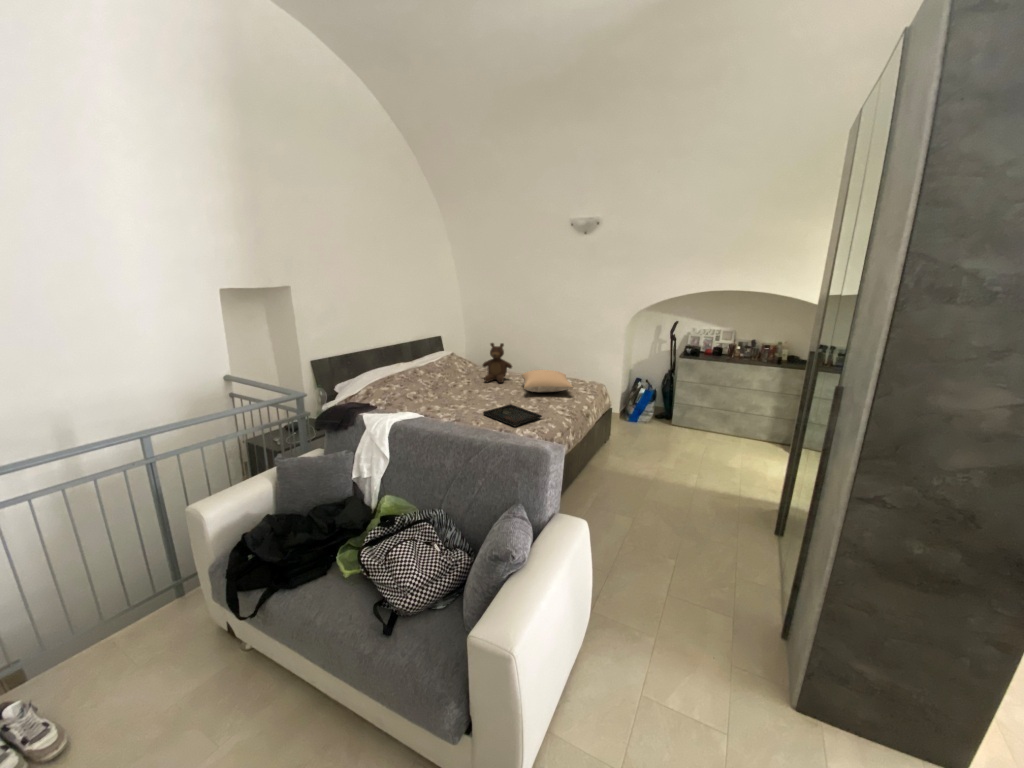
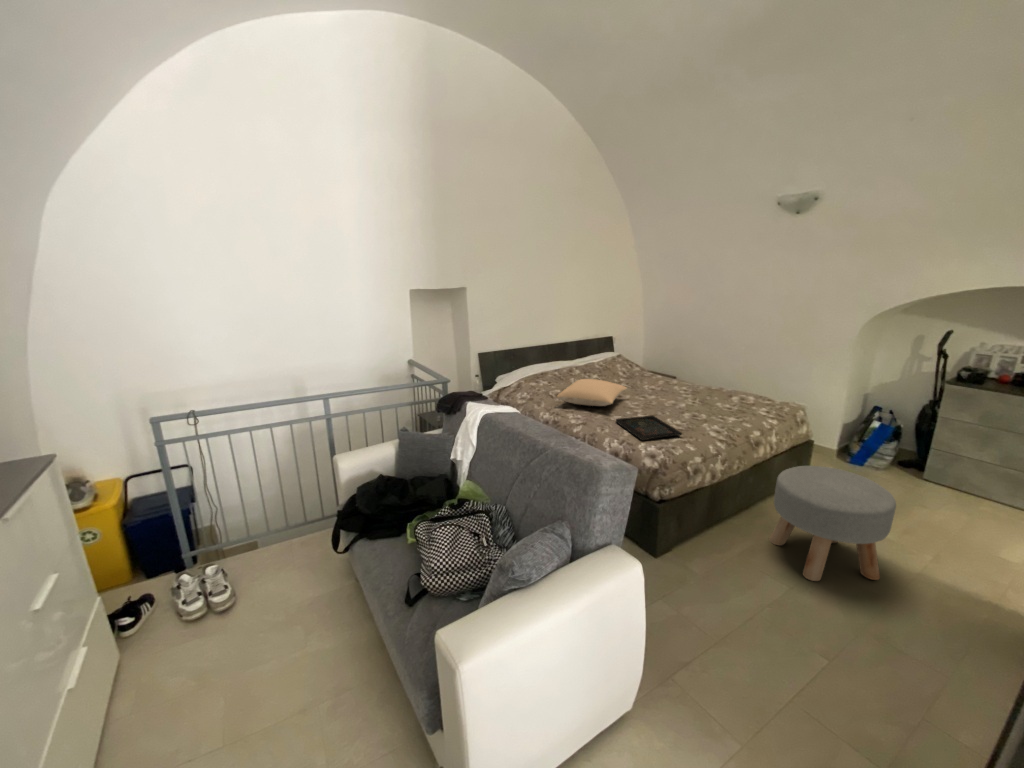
teddy bear: present [483,343,512,383] -> none [641,345,678,391]
pillow: present [522,370,573,392] -> present [557,379,627,406]
ottoman: none [608,425,685,509] -> present [769,466,896,581]

